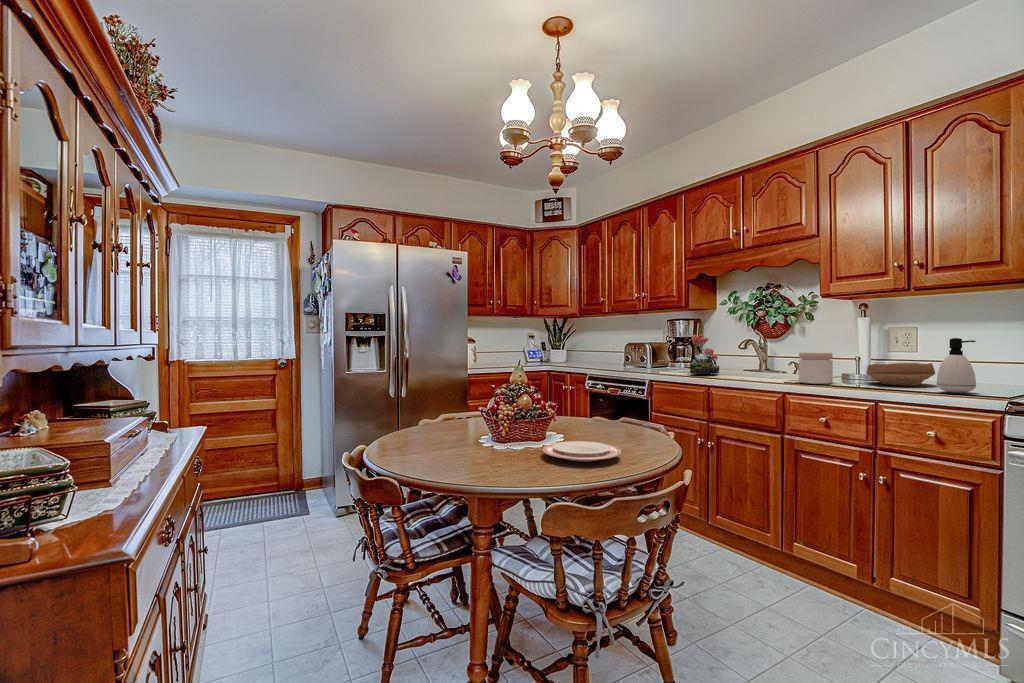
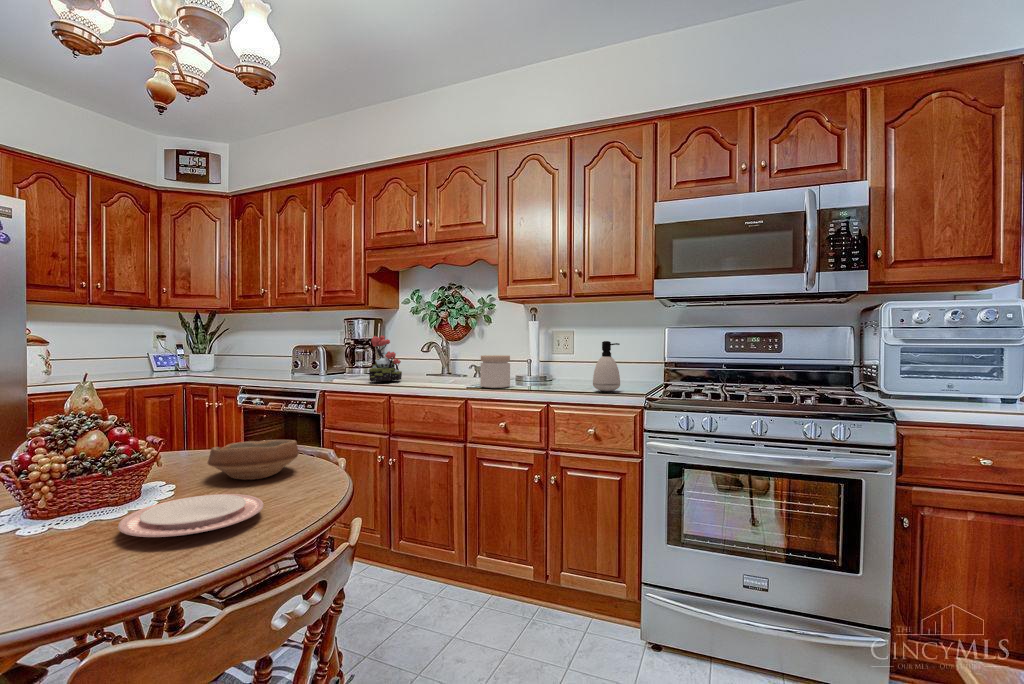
bowl: present [866,363,935,386] -> present [208,440,298,480]

